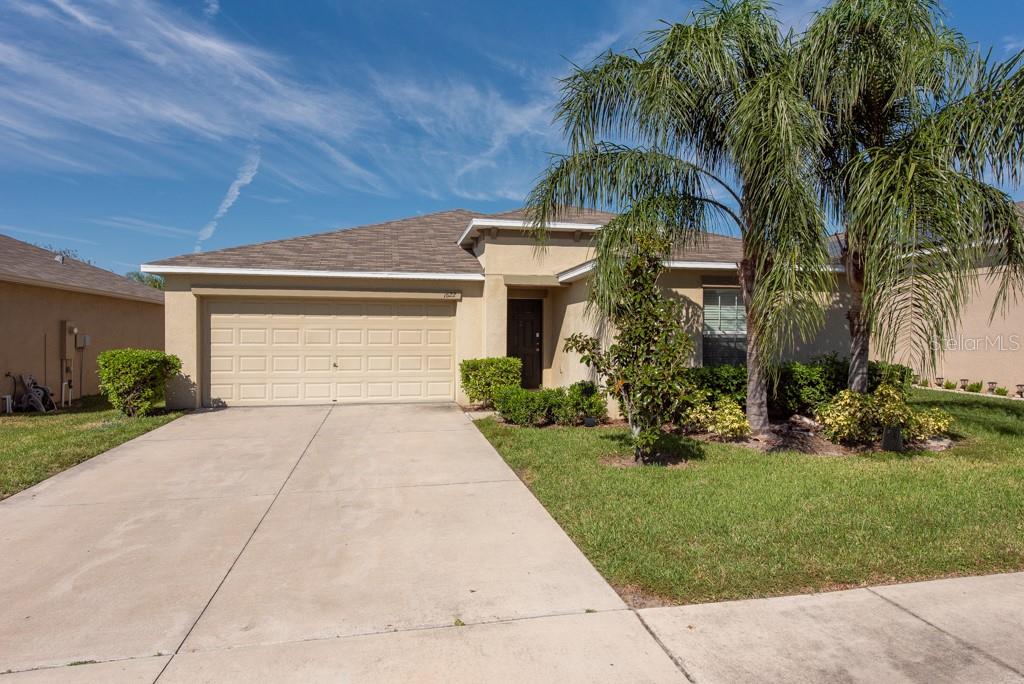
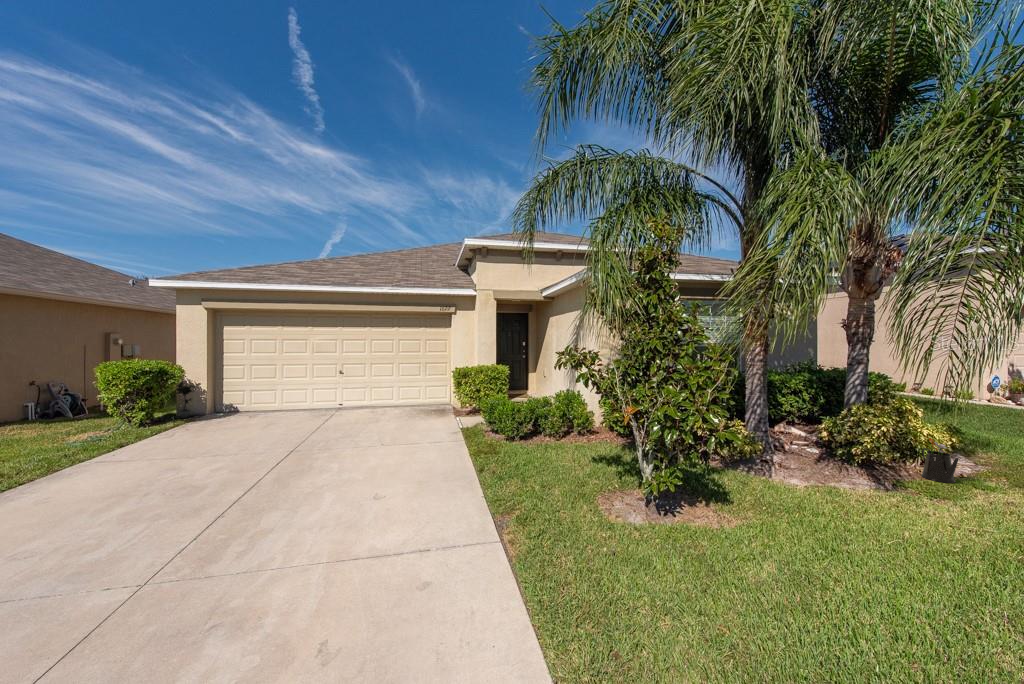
potted plant: present [574,380,605,427] -> present [176,382,196,418]

